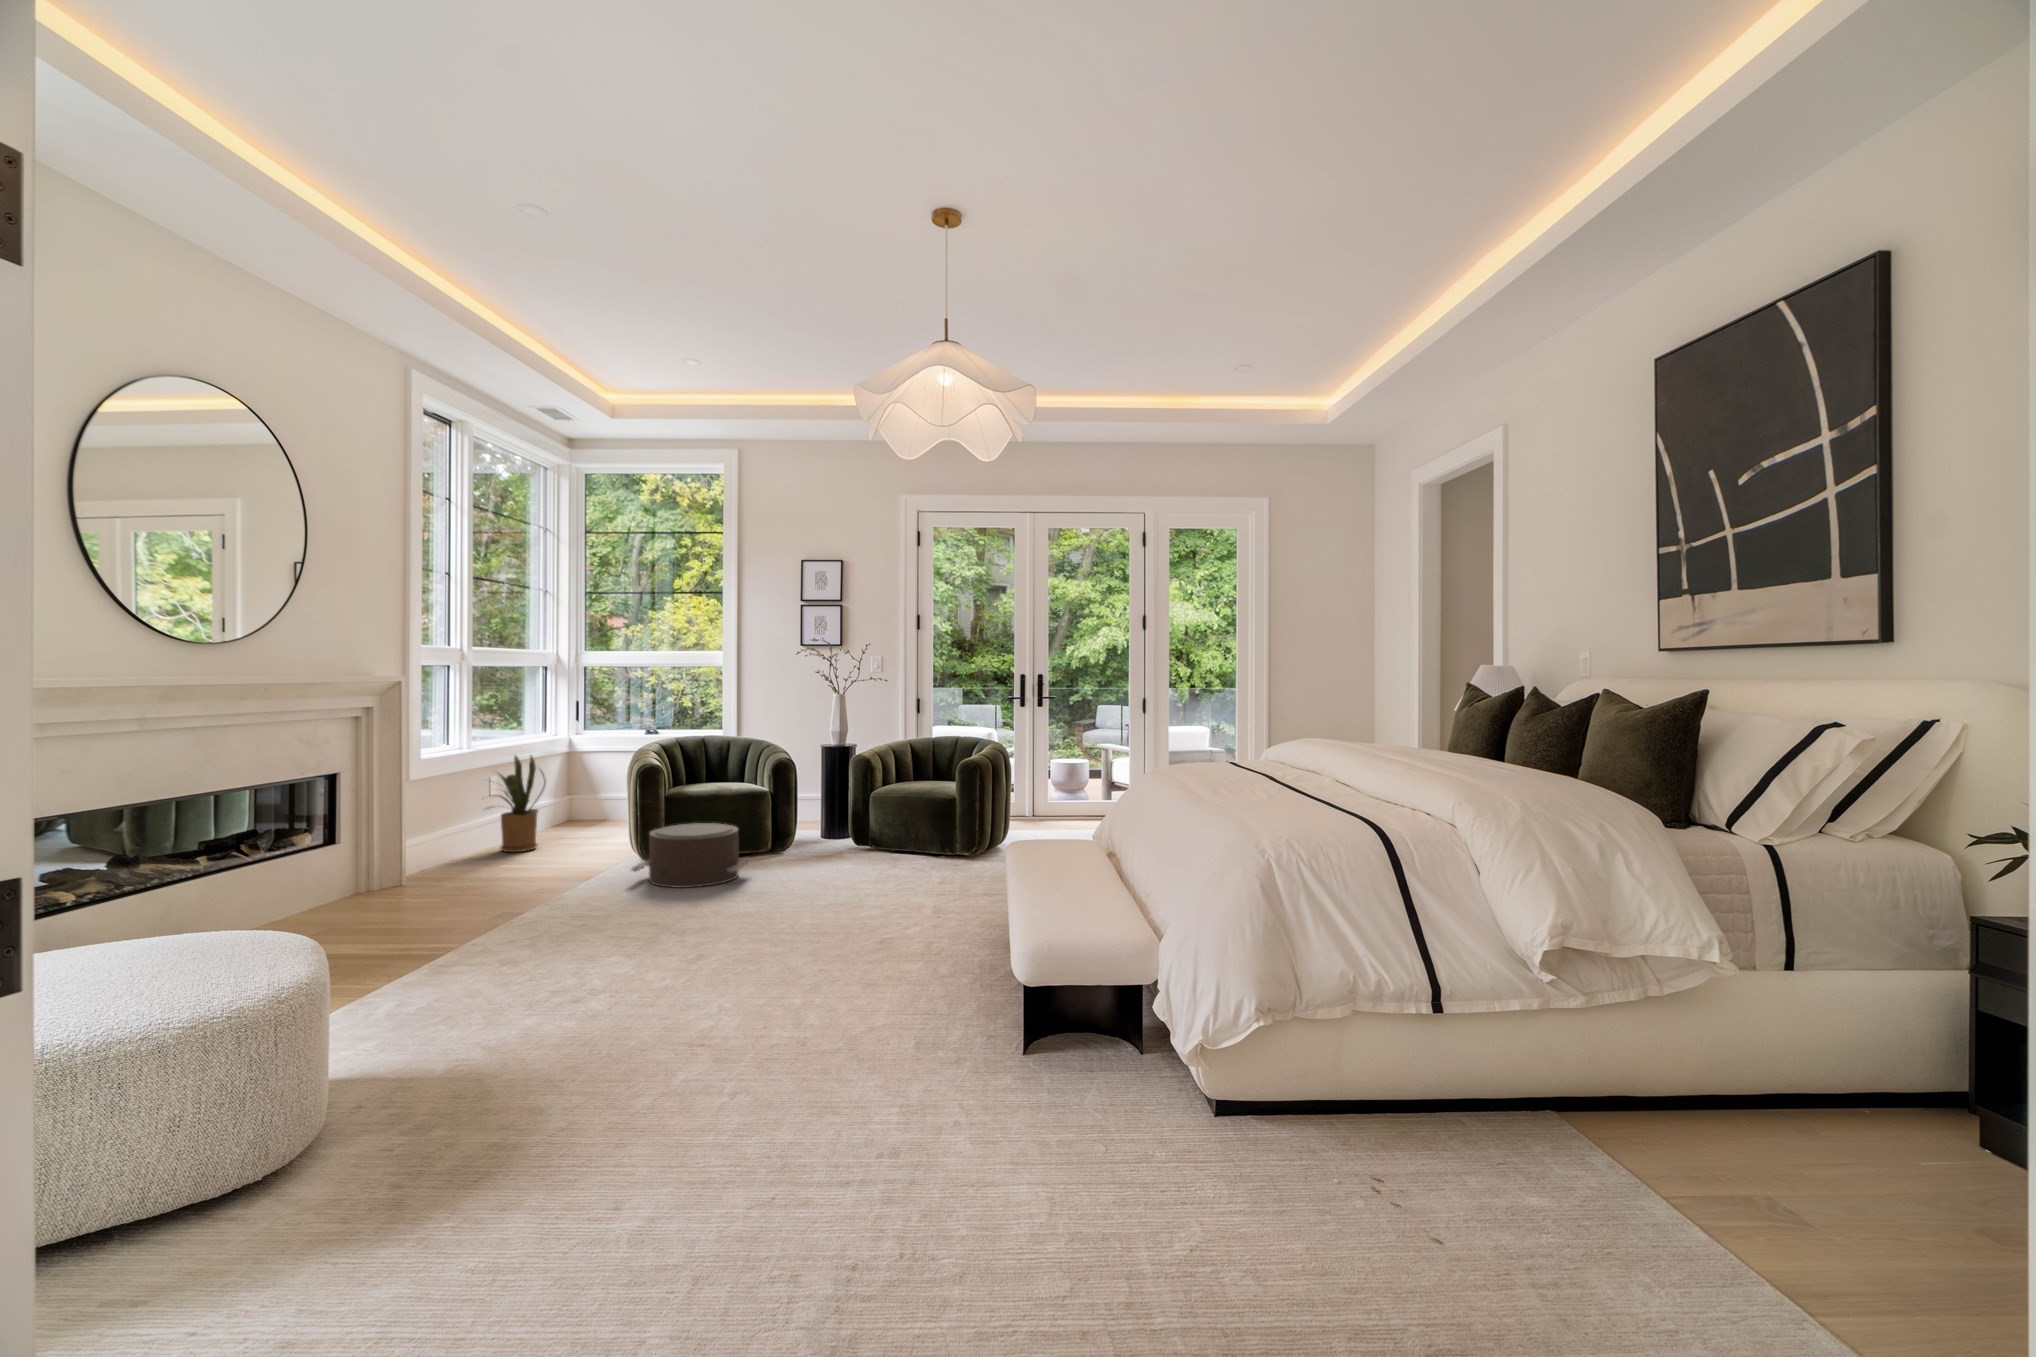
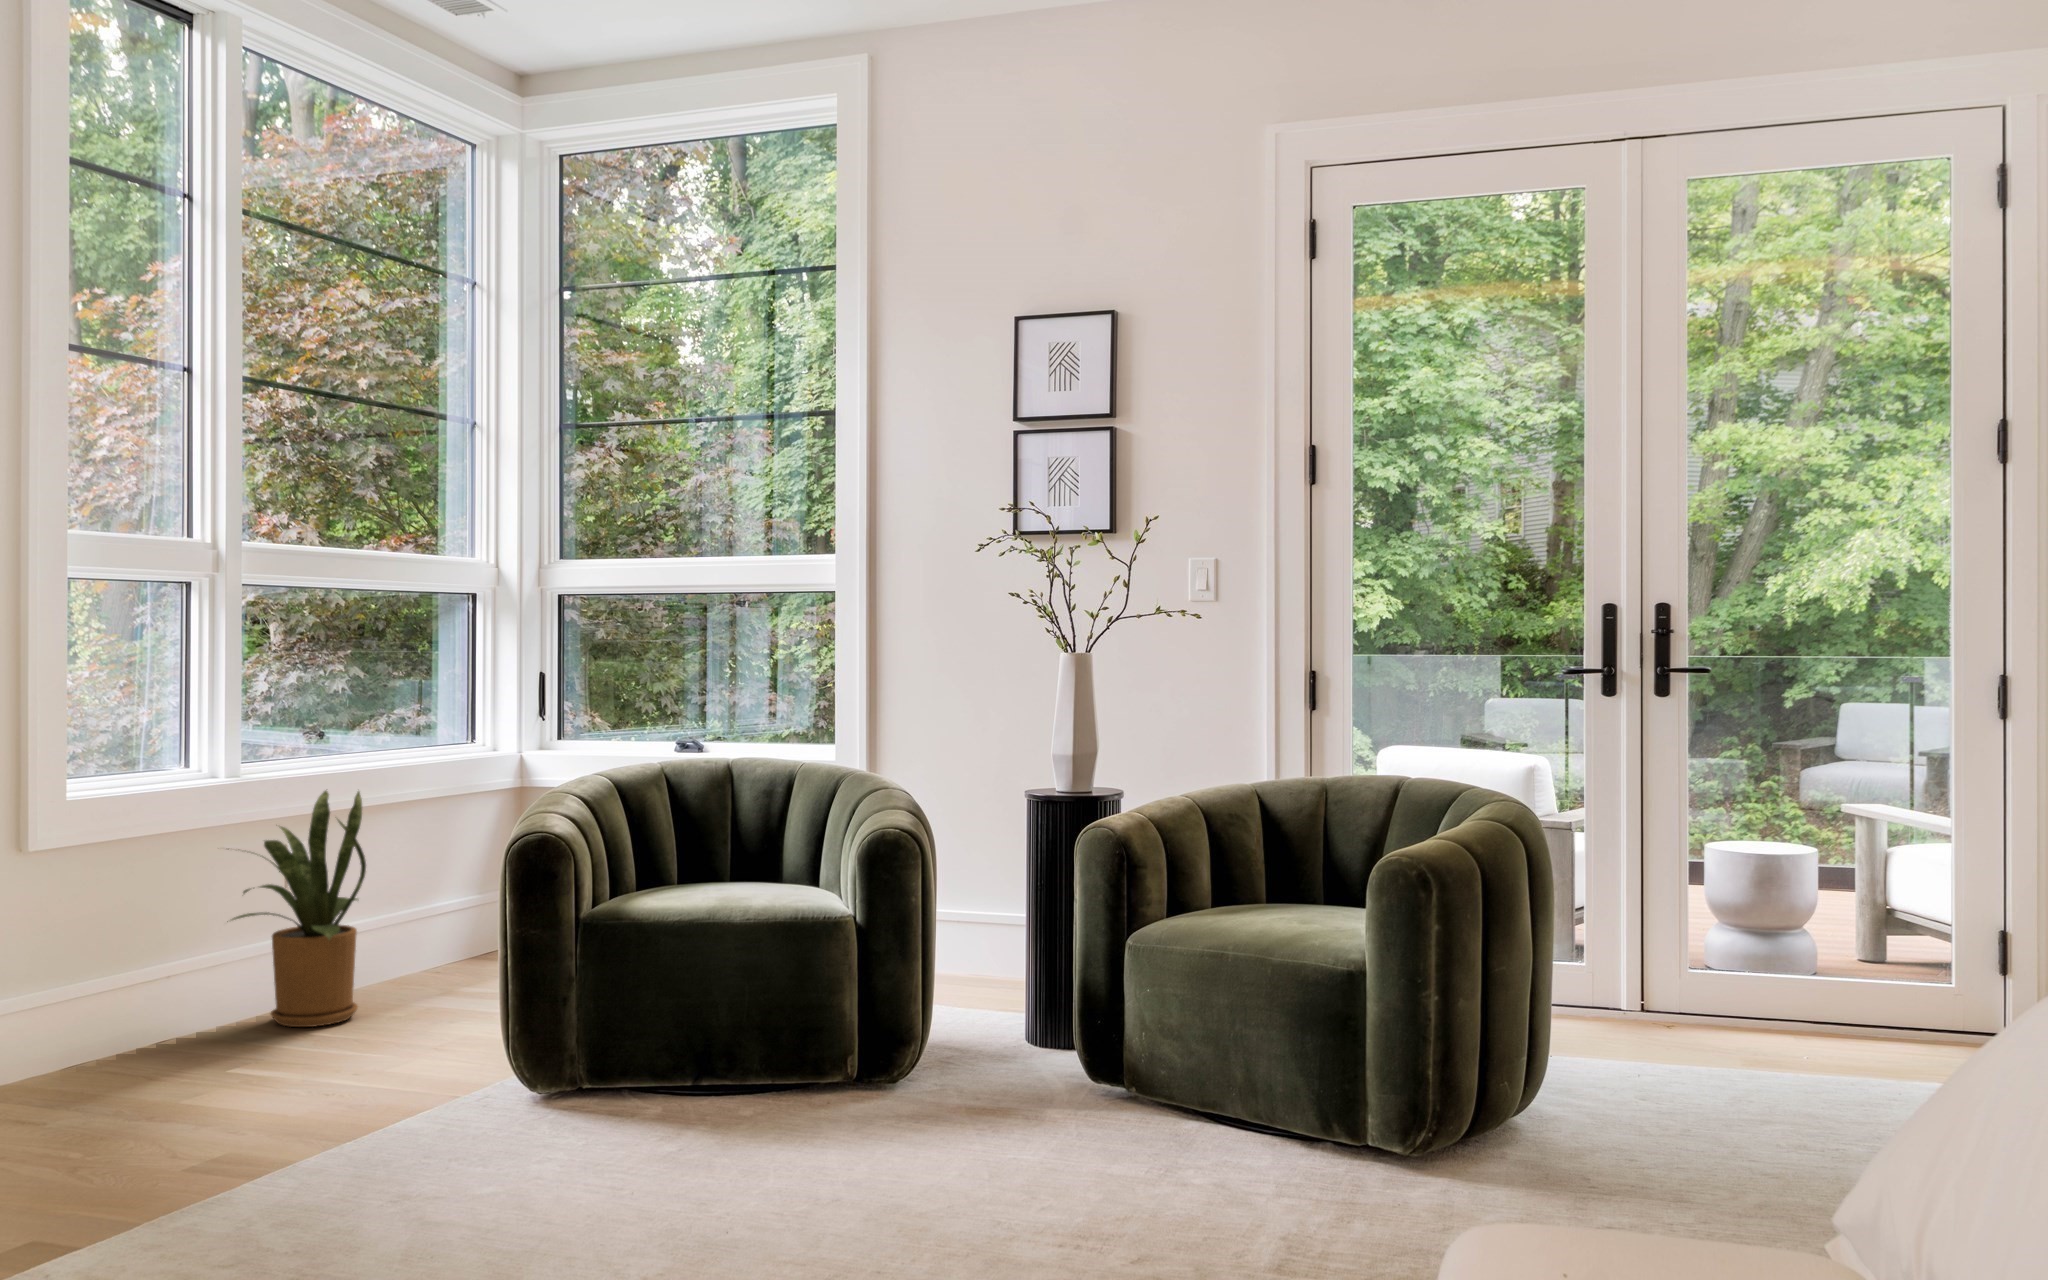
pouf: present [631,823,749,888] -> none [400,1004,739,1211]

